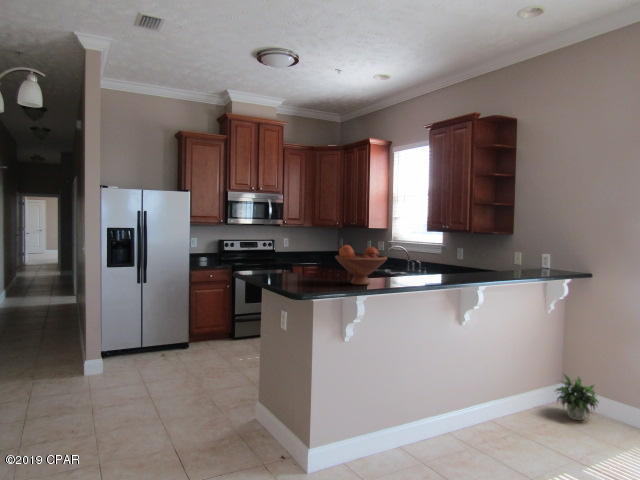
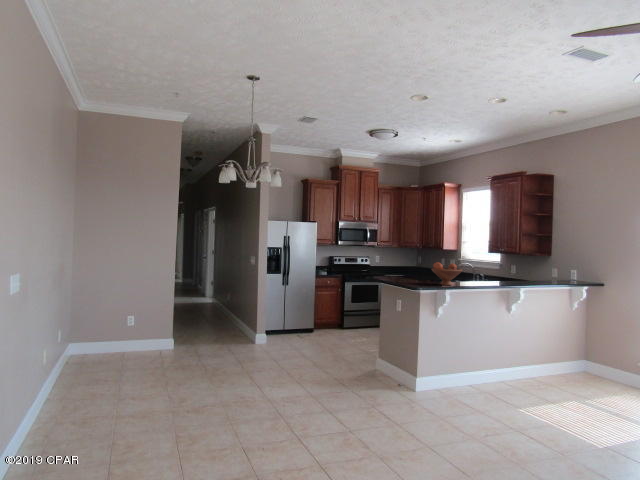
potted plant: present [556,374,598,420] -> none [574,350,606,380]

